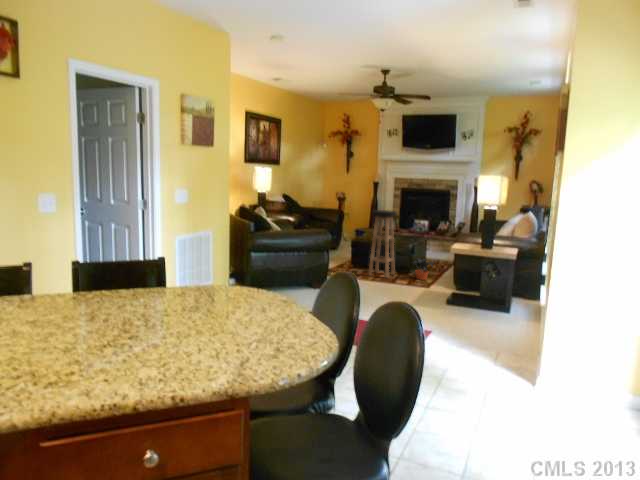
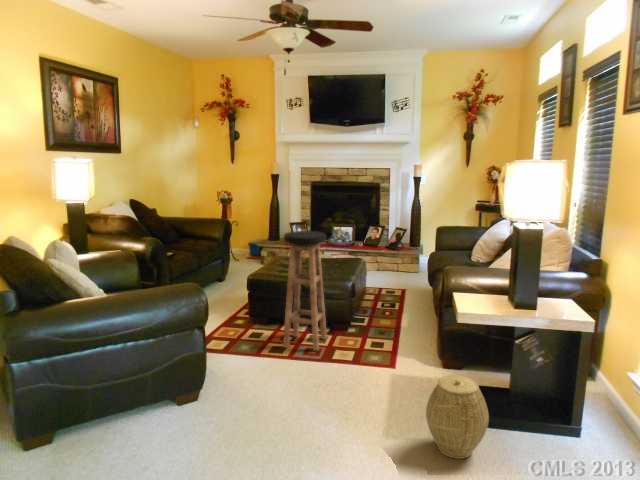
potted plant: present [412,258,434,280] -> none [351,307,395,347]
woven basket: none [431,274,461,312] -> present [426,376,489,459]

